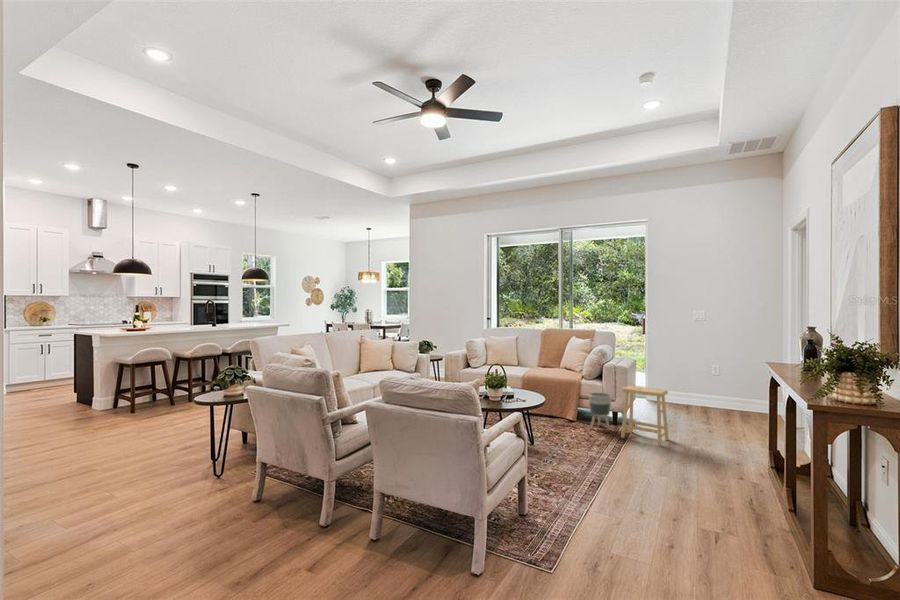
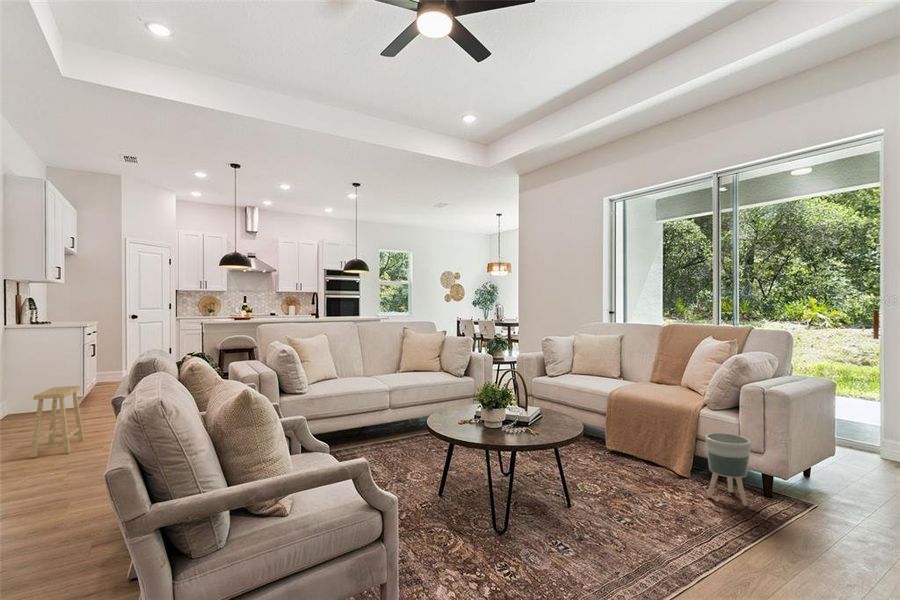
footstool: present [621,386,669,445] -> present [30,386,85,458]

